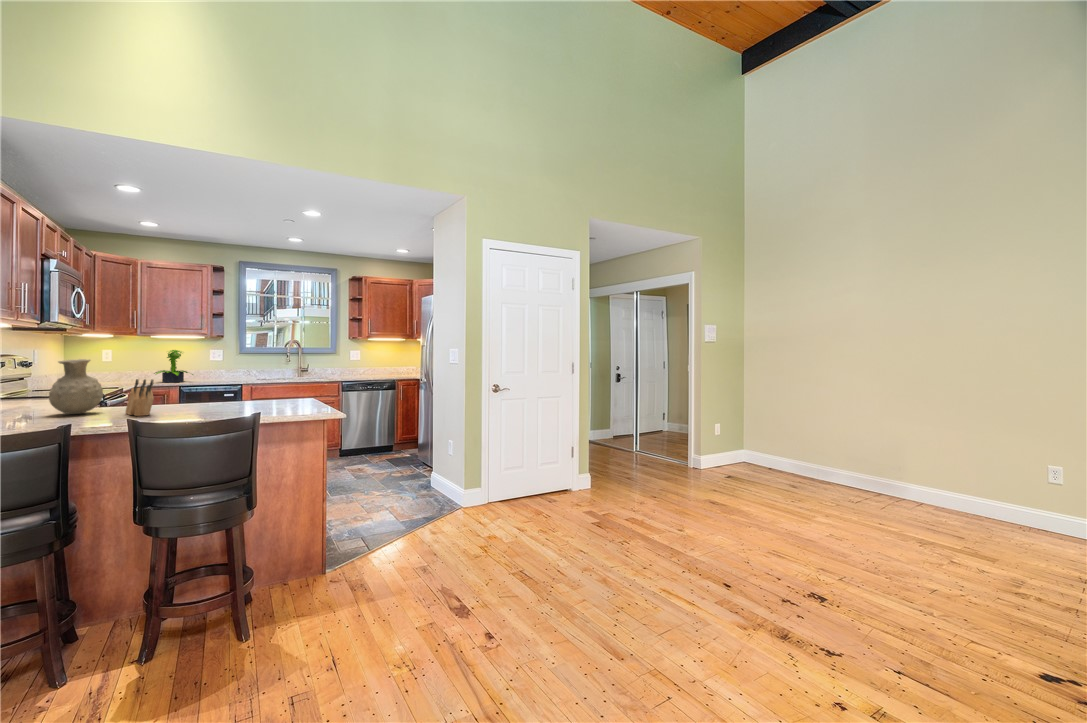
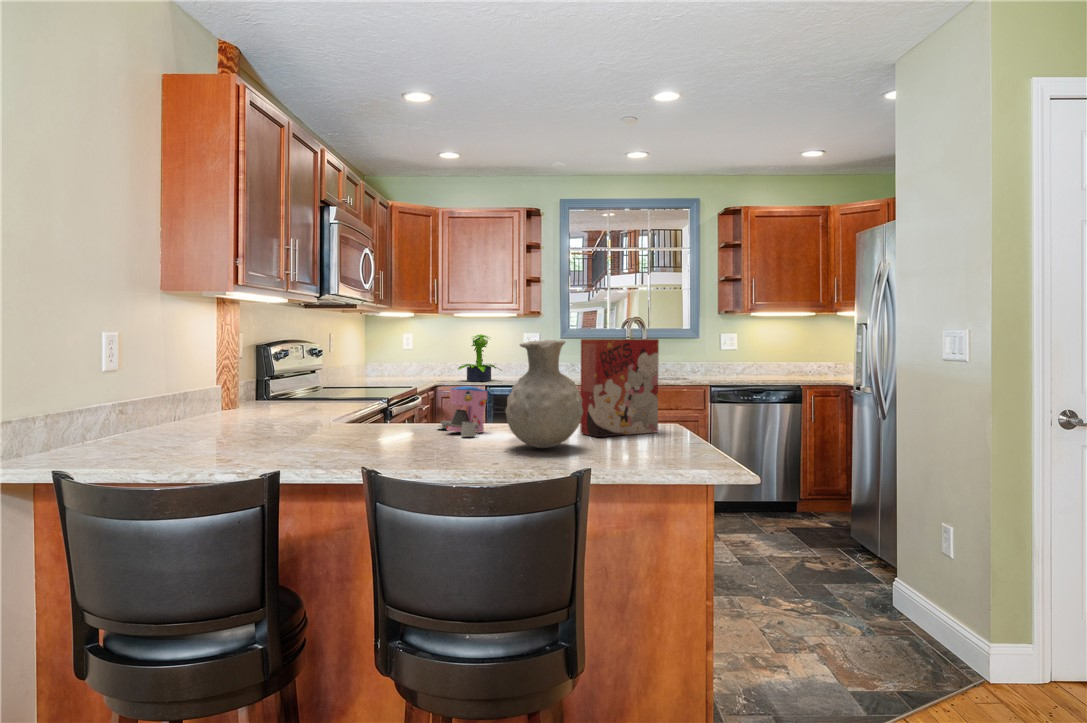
vase: present [49,359,104,414] -> present [505,340,583,448]
cereal box: none [252,359,295,406] -> present [580,339,659,437]
knife block: present [125,379,154,416] -> none [379,377,414,450]
coffee maker: none [160,383,195,409] -> present [438,386,487,437]

